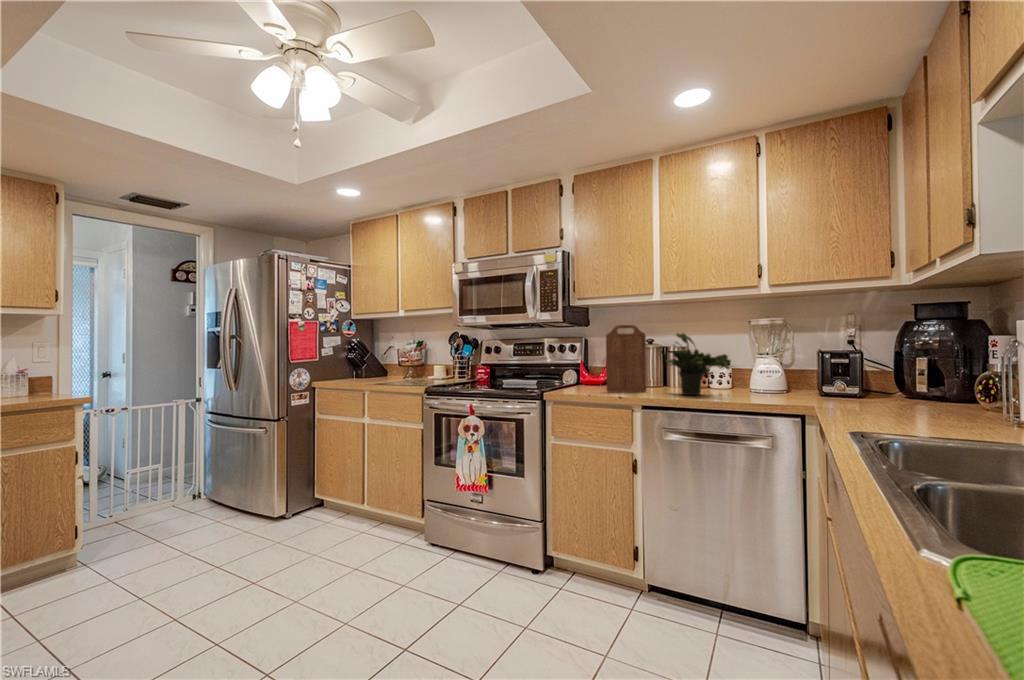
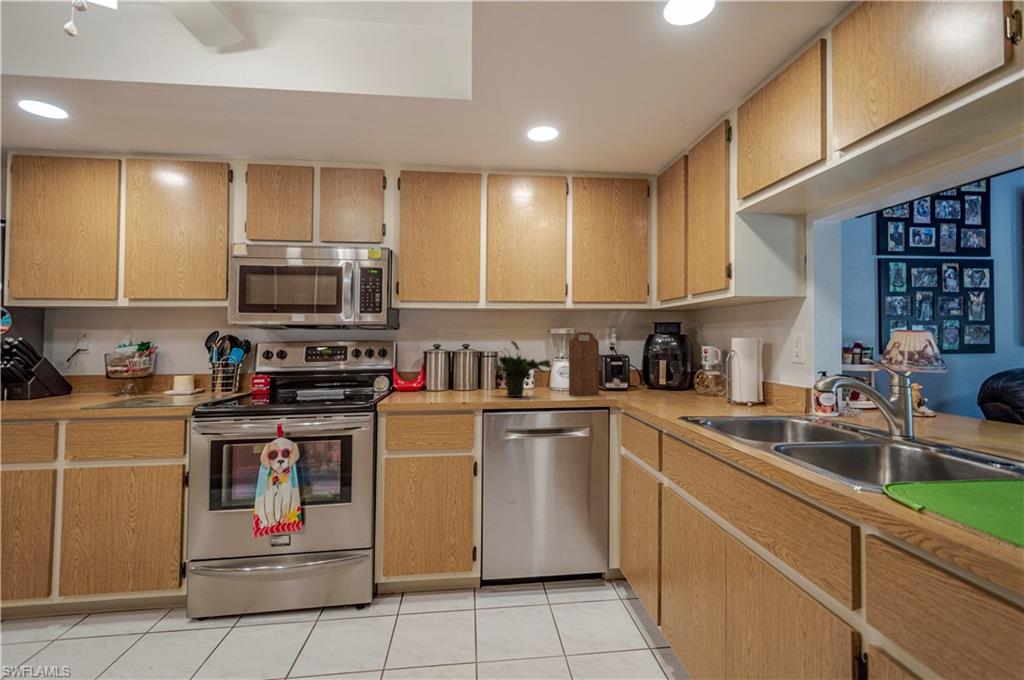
cutting board: present [606,325,647,392] -> present [569,332,599,395]

